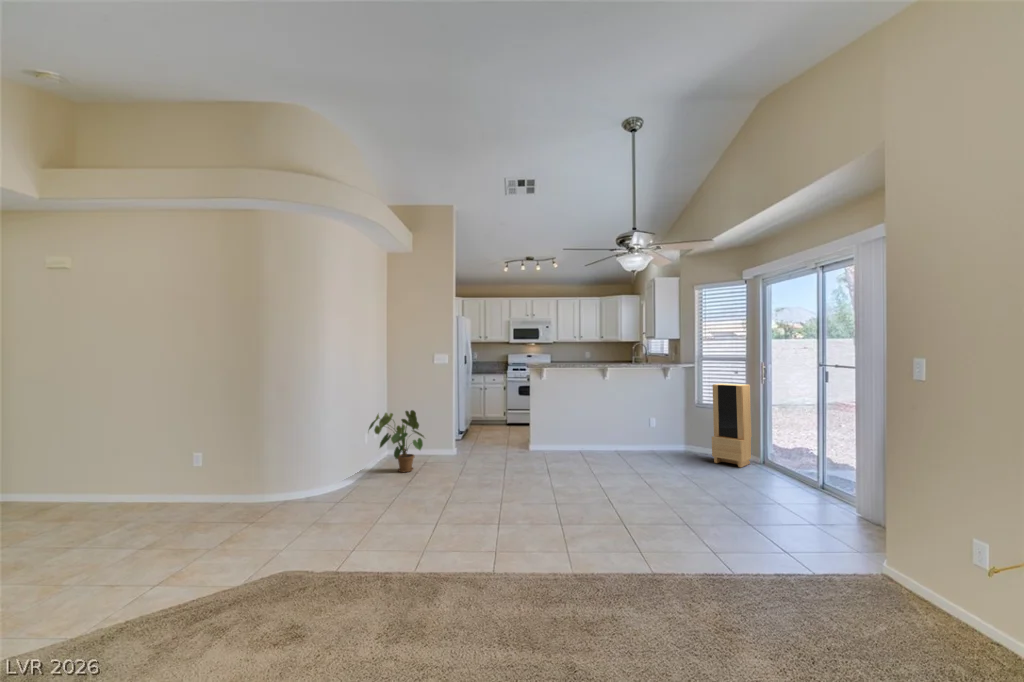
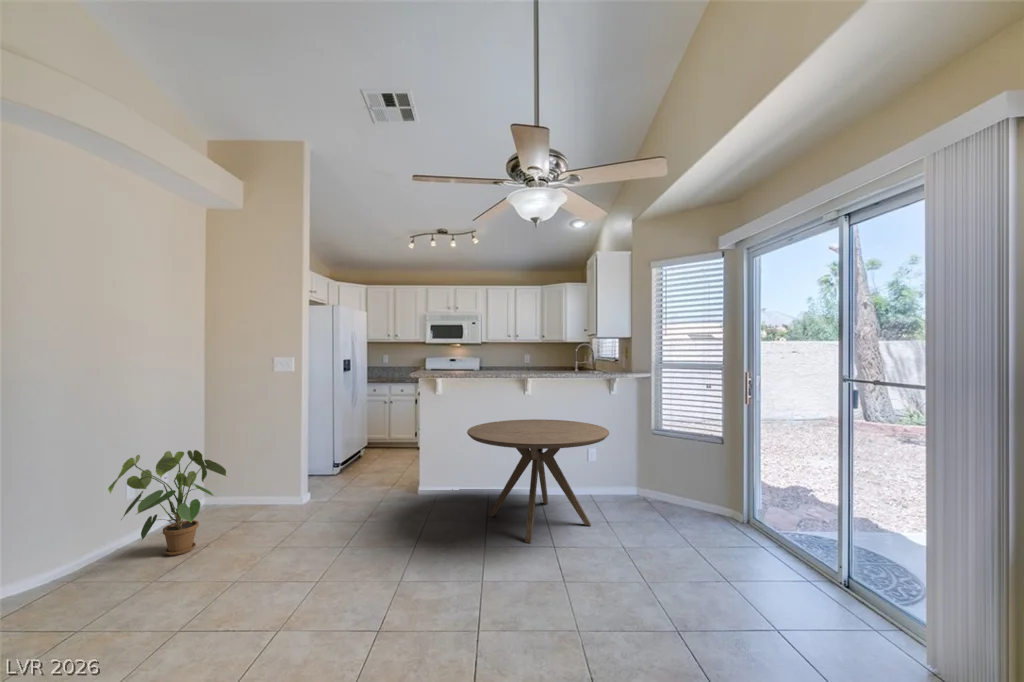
storage cabinet: present [712,384,751,467] -> none [672,402,730,530]
dining table: none [571,397,669,471] -> present [467,419,609,543]

